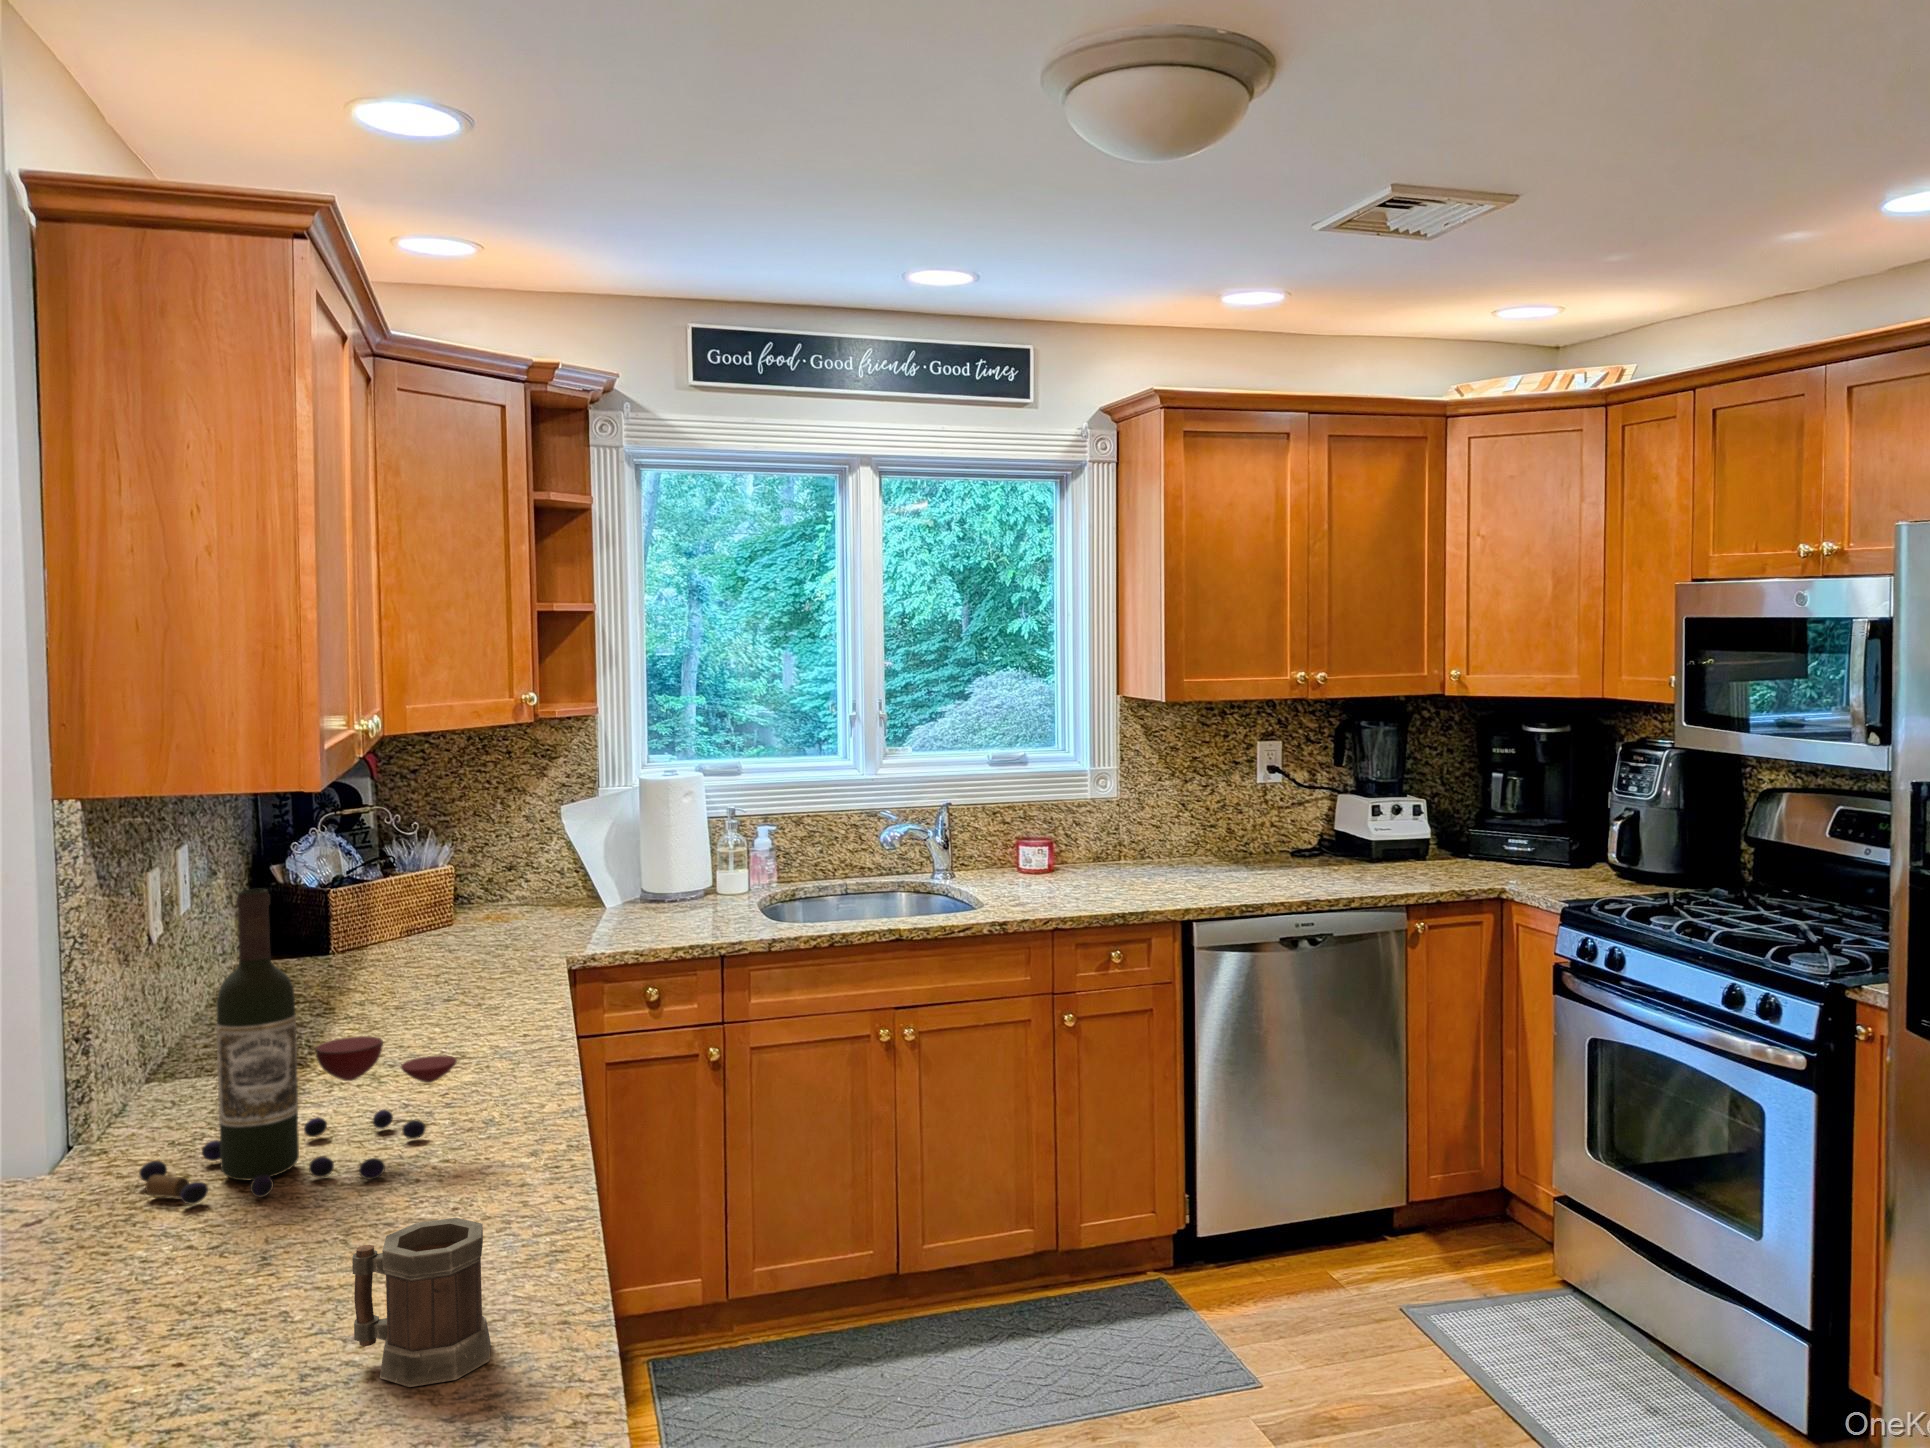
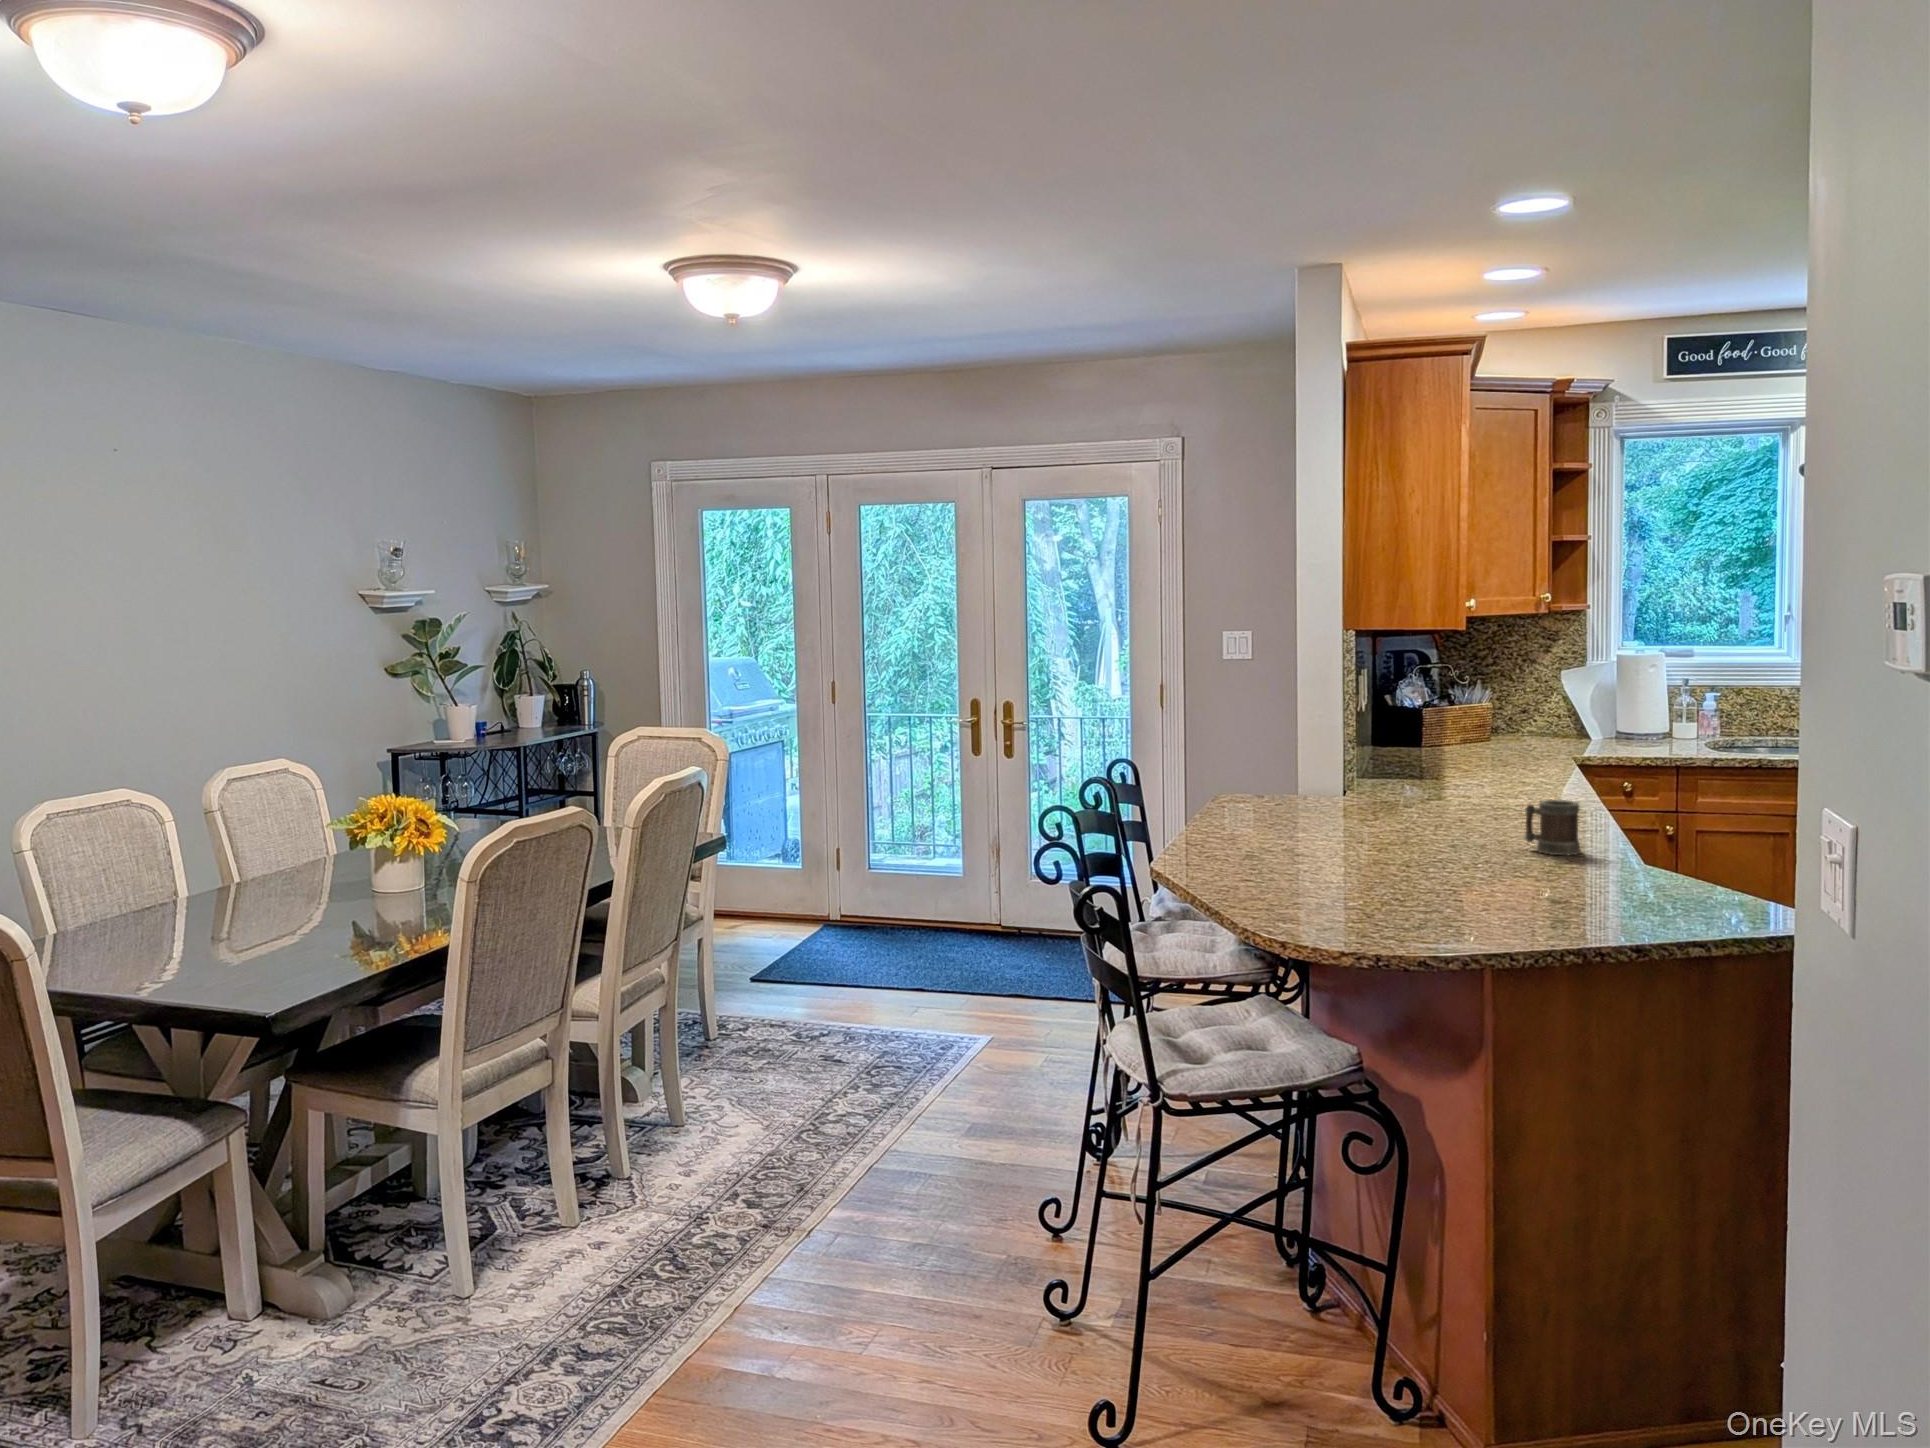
wine bottle: present [139,889,457,1204] -> none [1396,680,1544,815]

